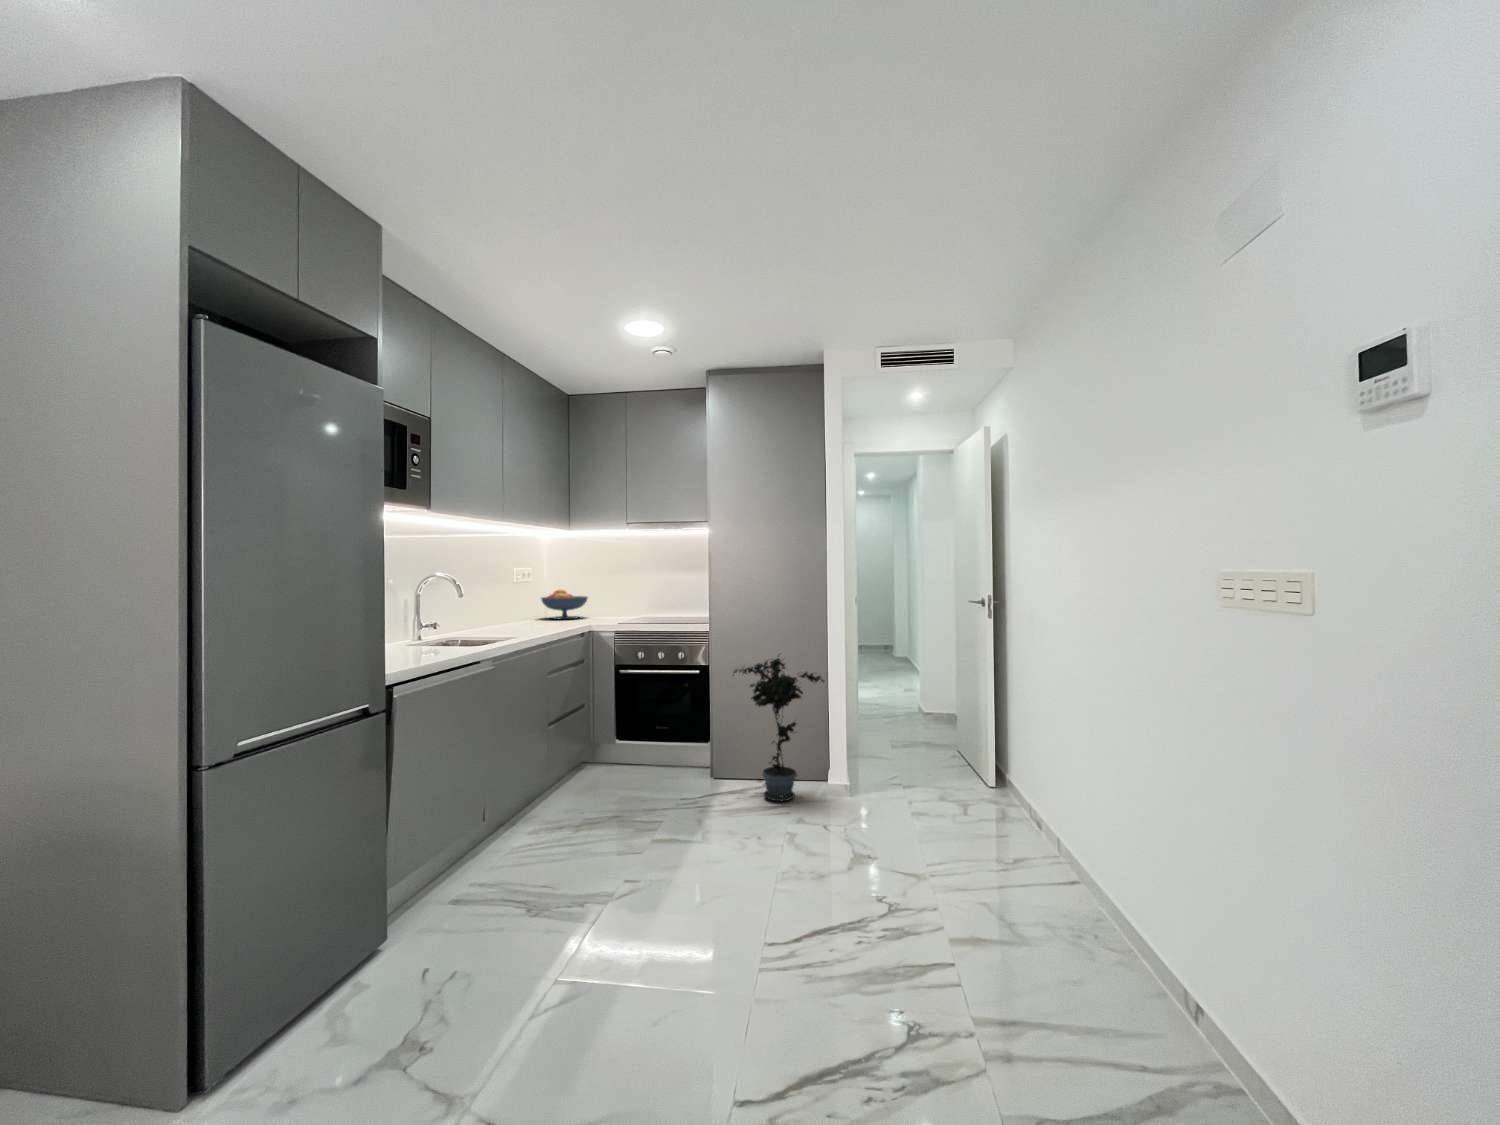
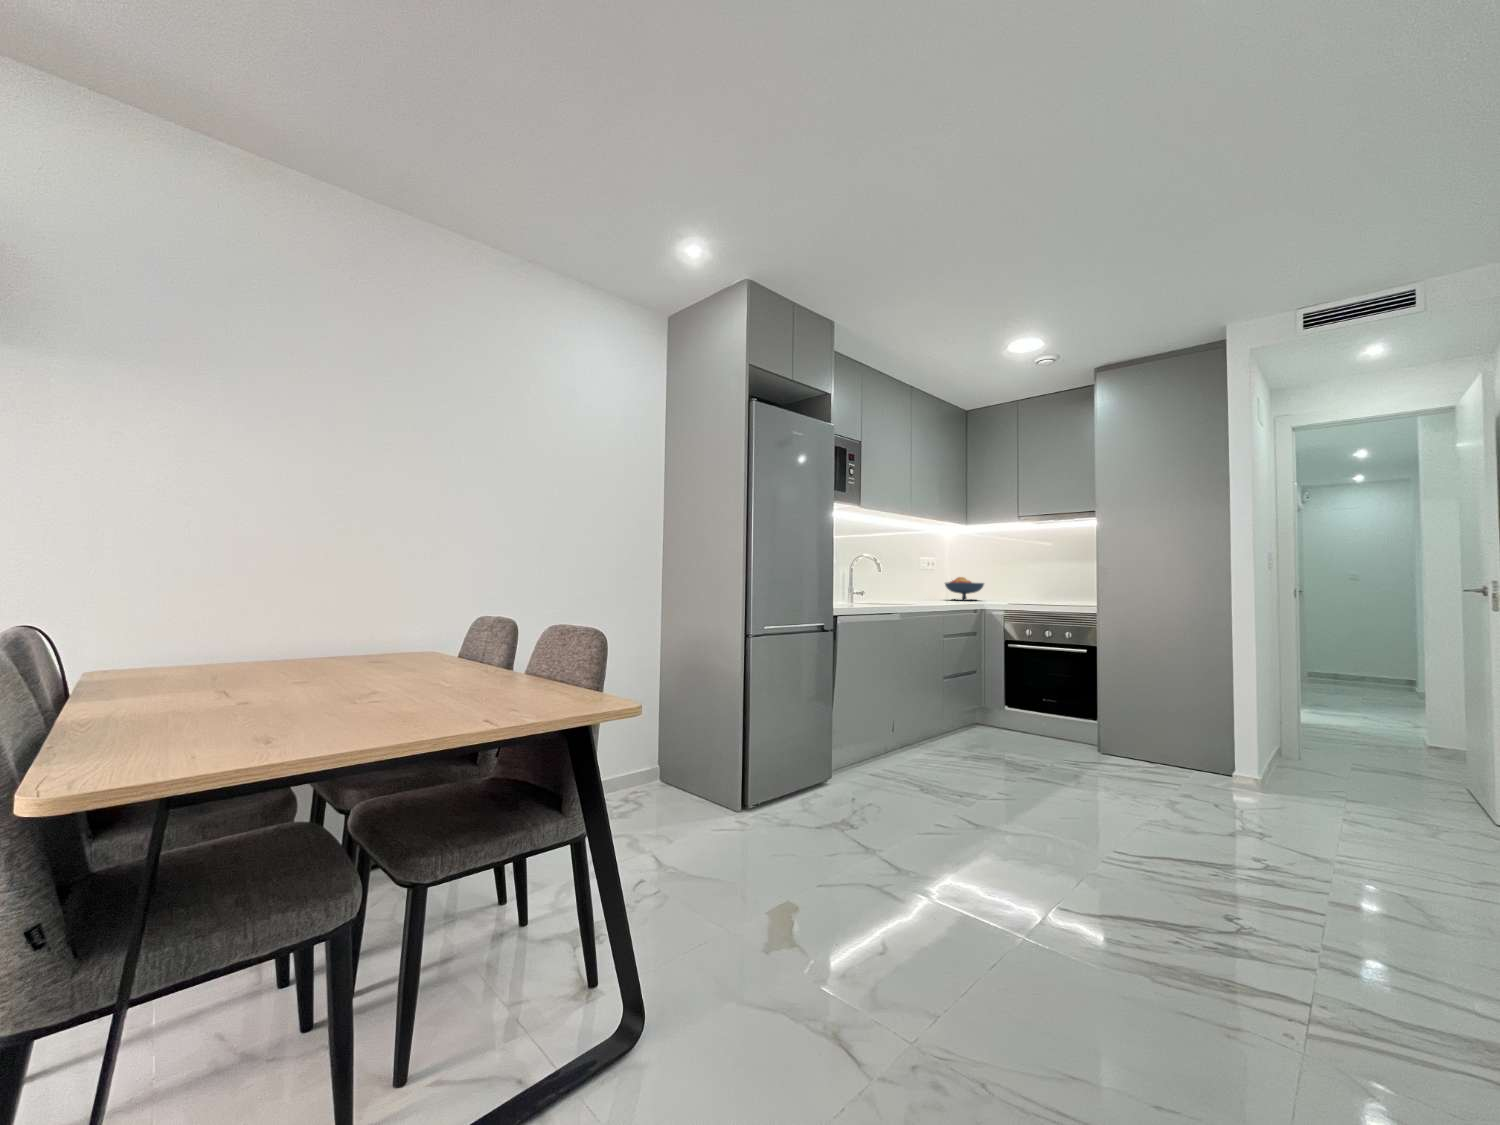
potted plant: present [734,658,824,801] -> none [1119,631,1228,778]

